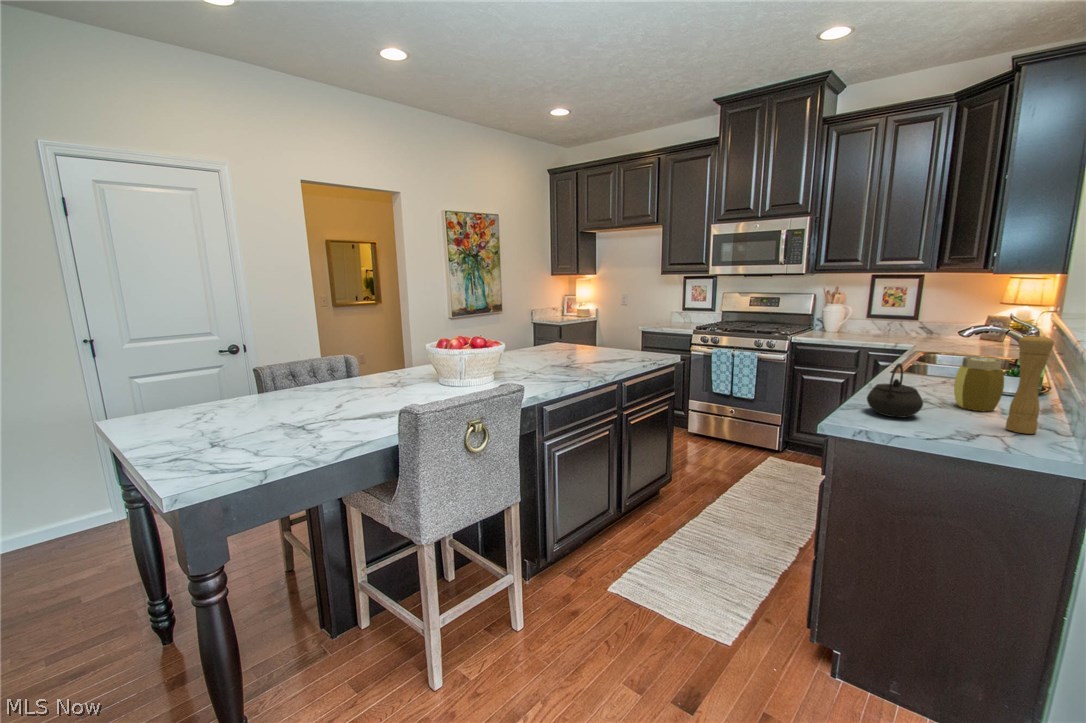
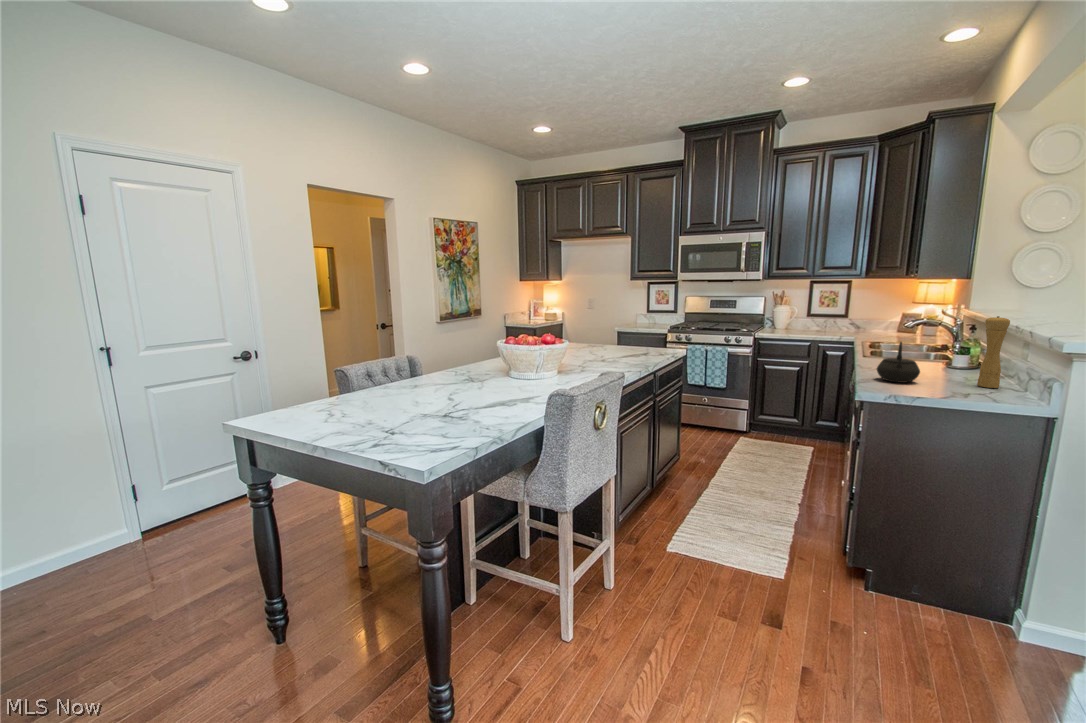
jar: present [954,356,1004,412] -> none [928,336,964,377]

